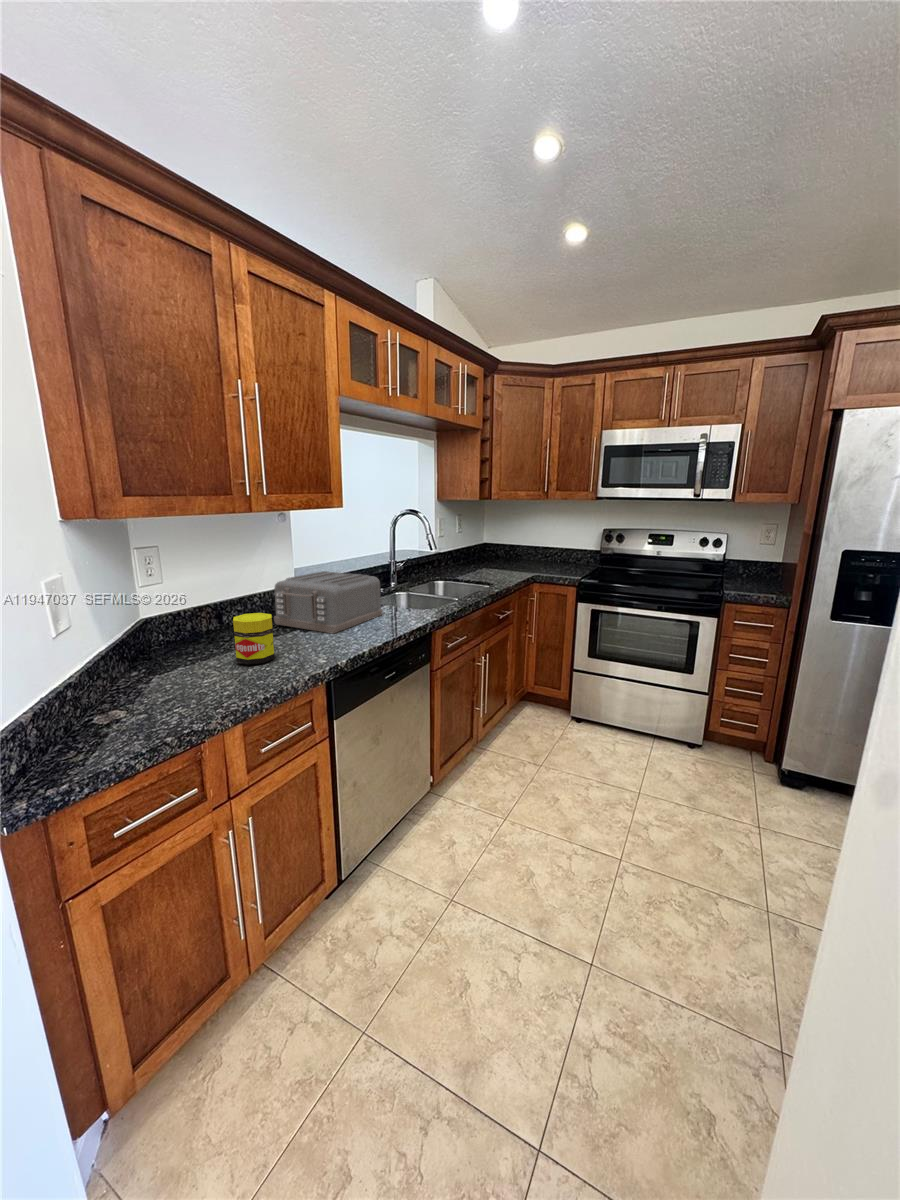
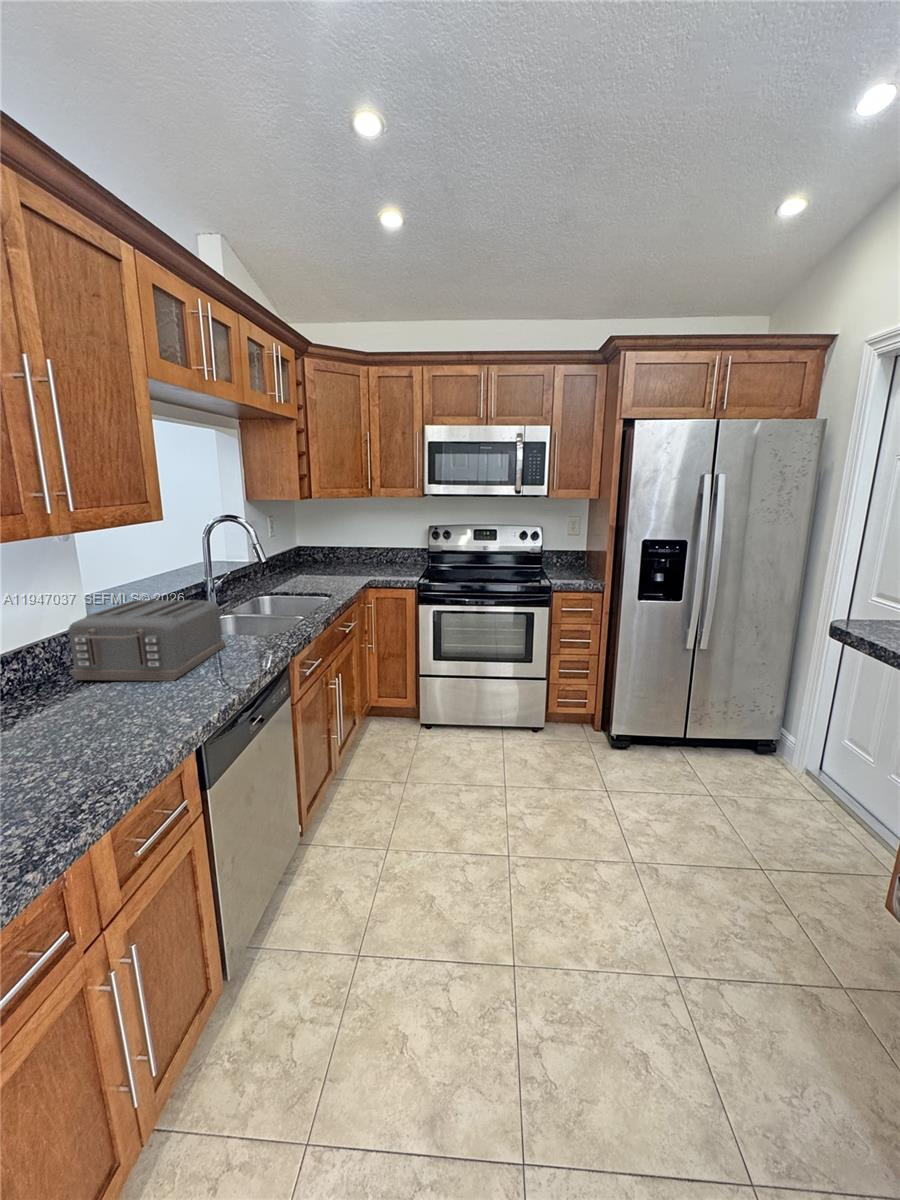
jar: present [233,613,274,664] -> none [37,670,109,746]

